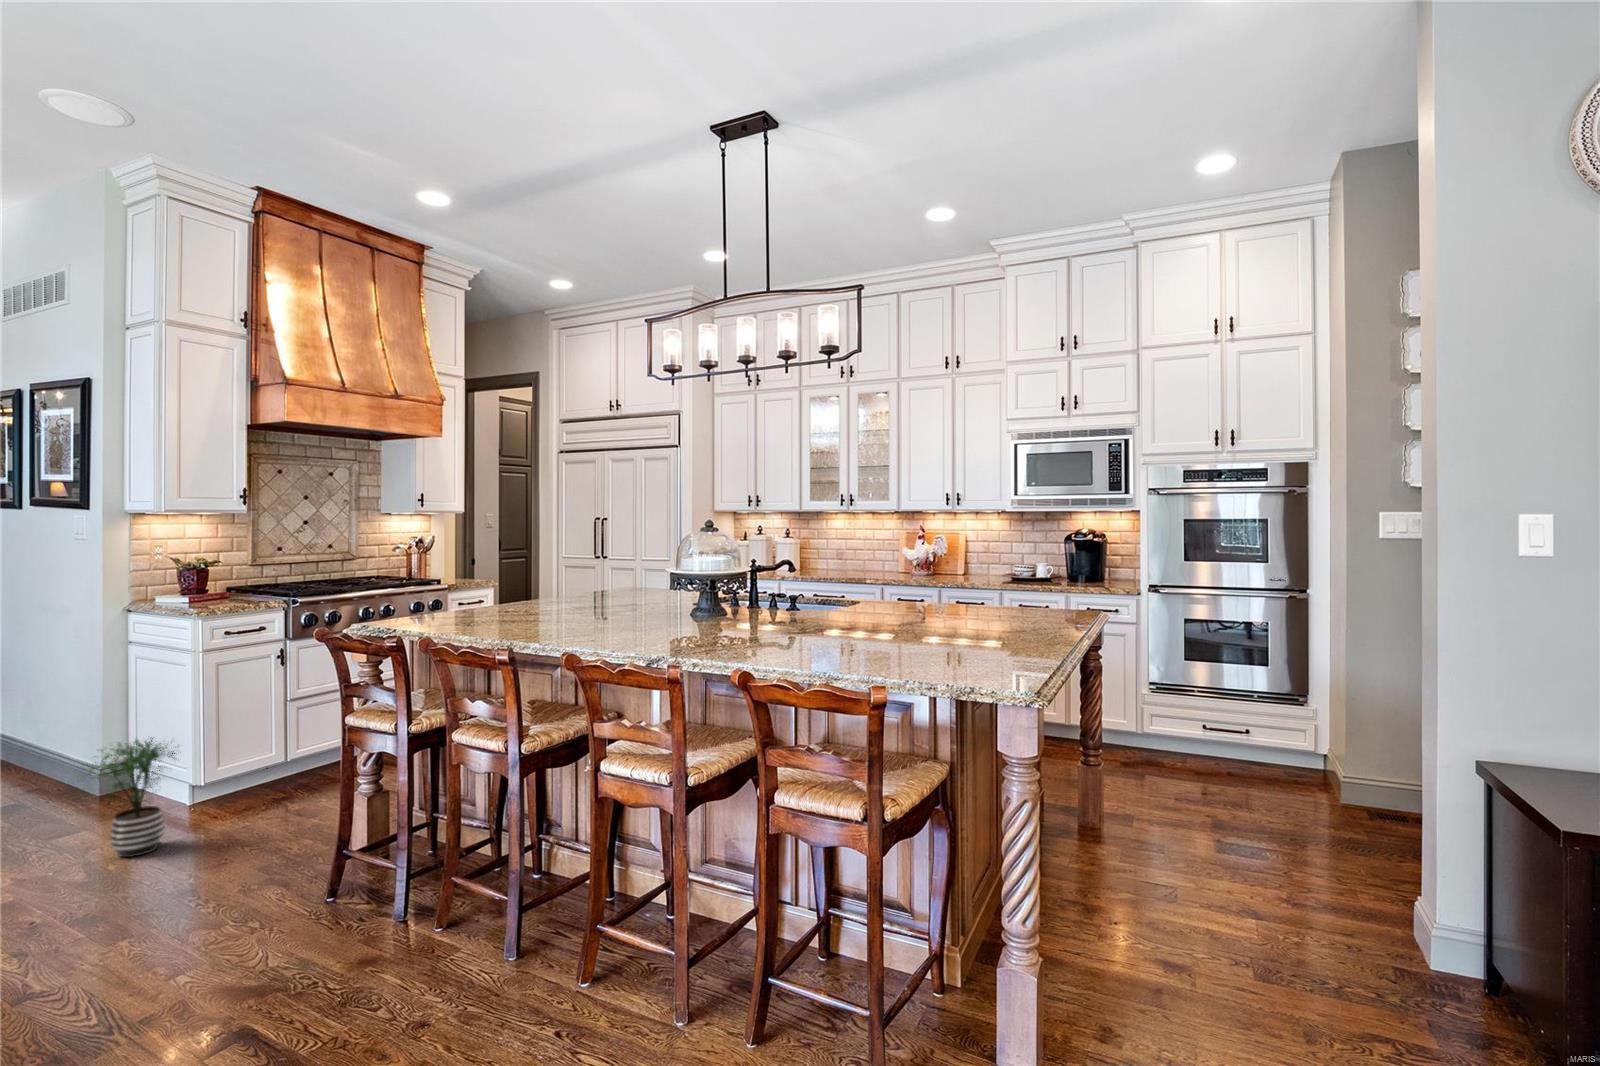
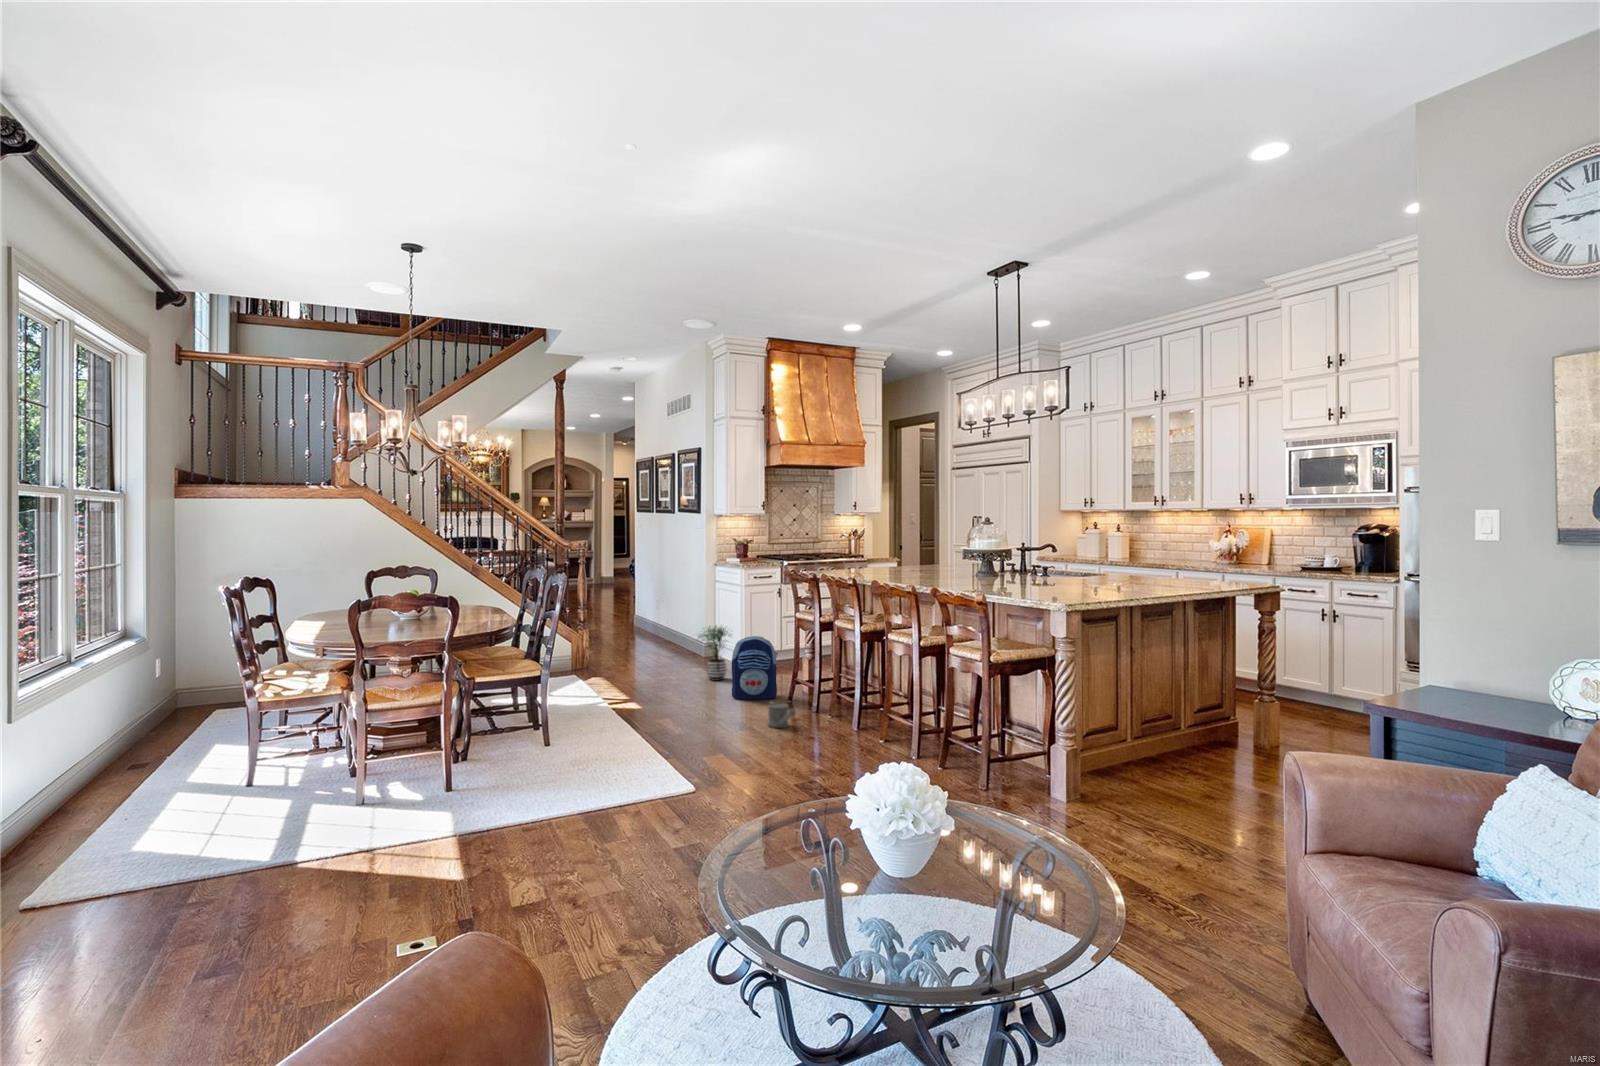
backpack: none [183,764,300,909] -> present [732,636,778,699]
watering can: none [296,928,377,999] -> present [768,701,796,728]

